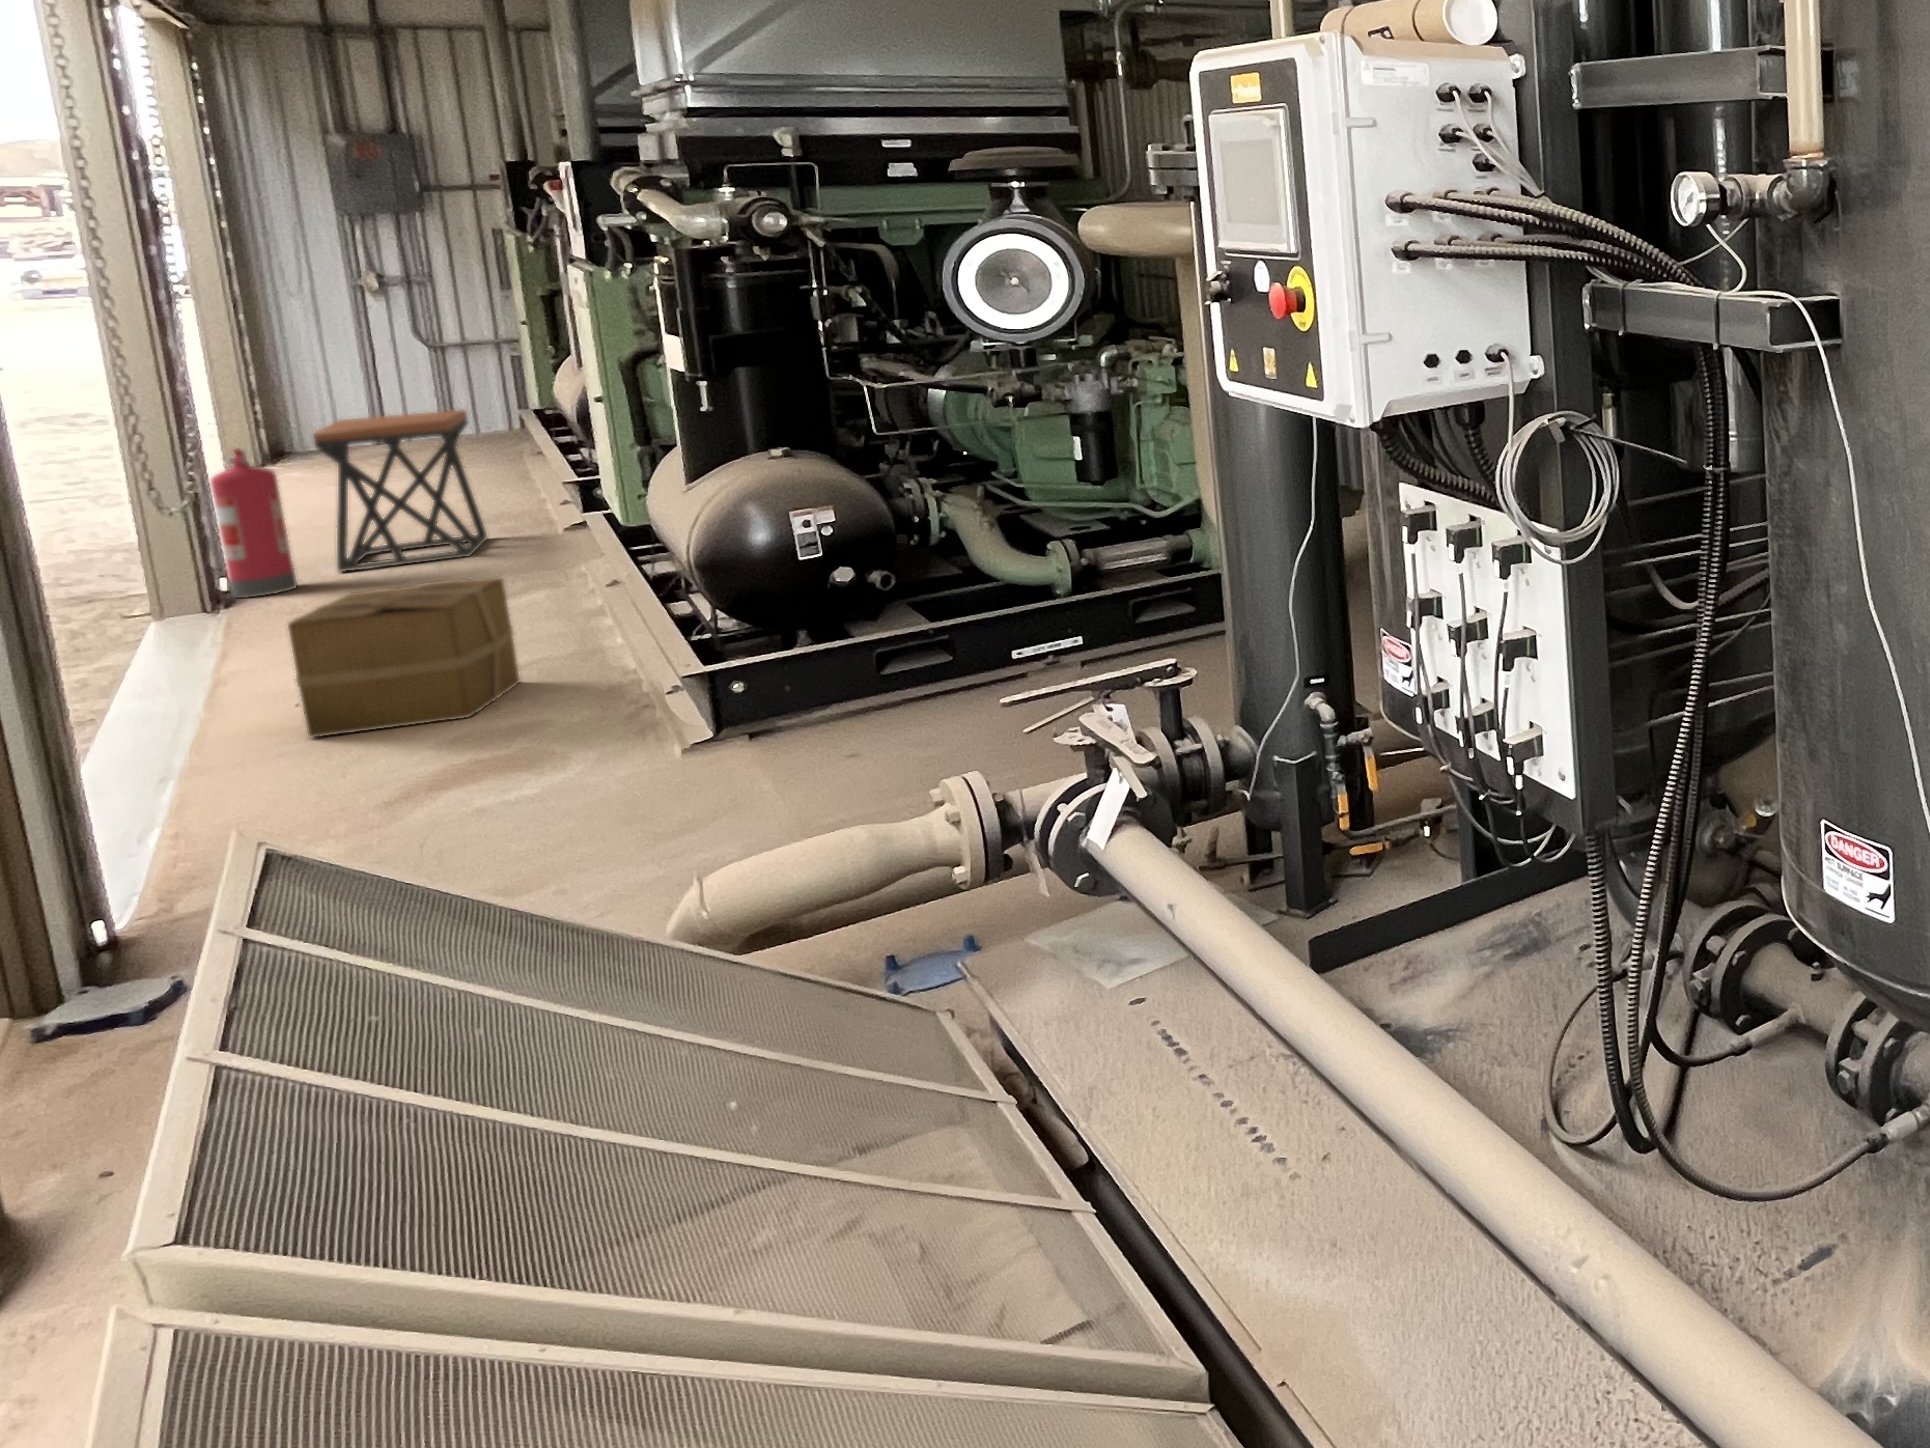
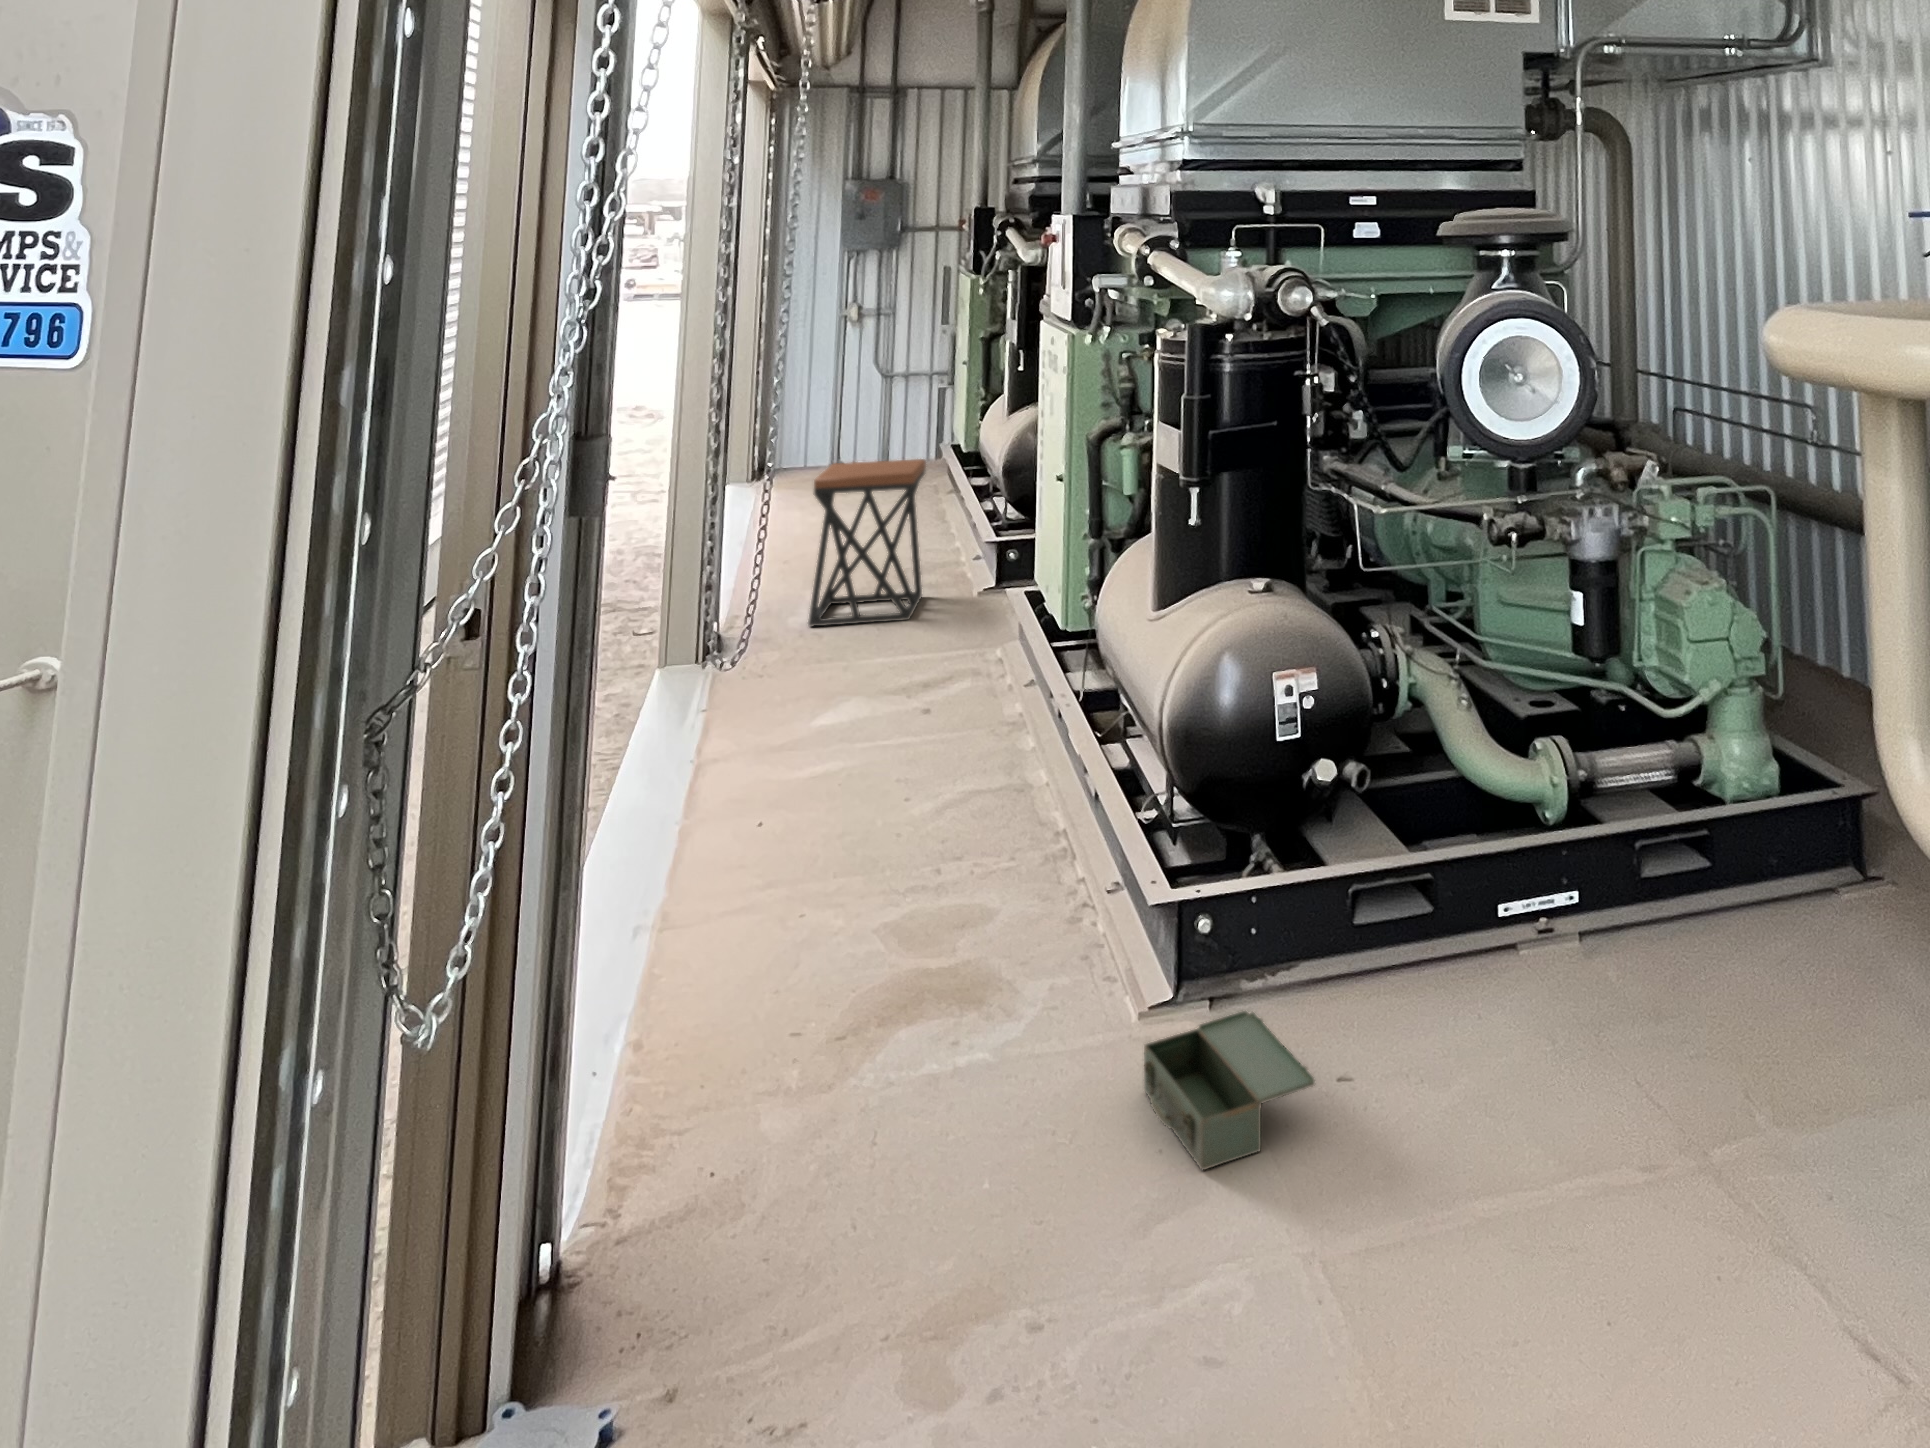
fire extinguisher: present [210,449,297,598] -> none [730,494,783,651]
cardboard box: present [288,578,520,737] -> none [780,696,967,890]
toolbox: none [668,727,814,811] -> present [1144,1011,1315,1170]

